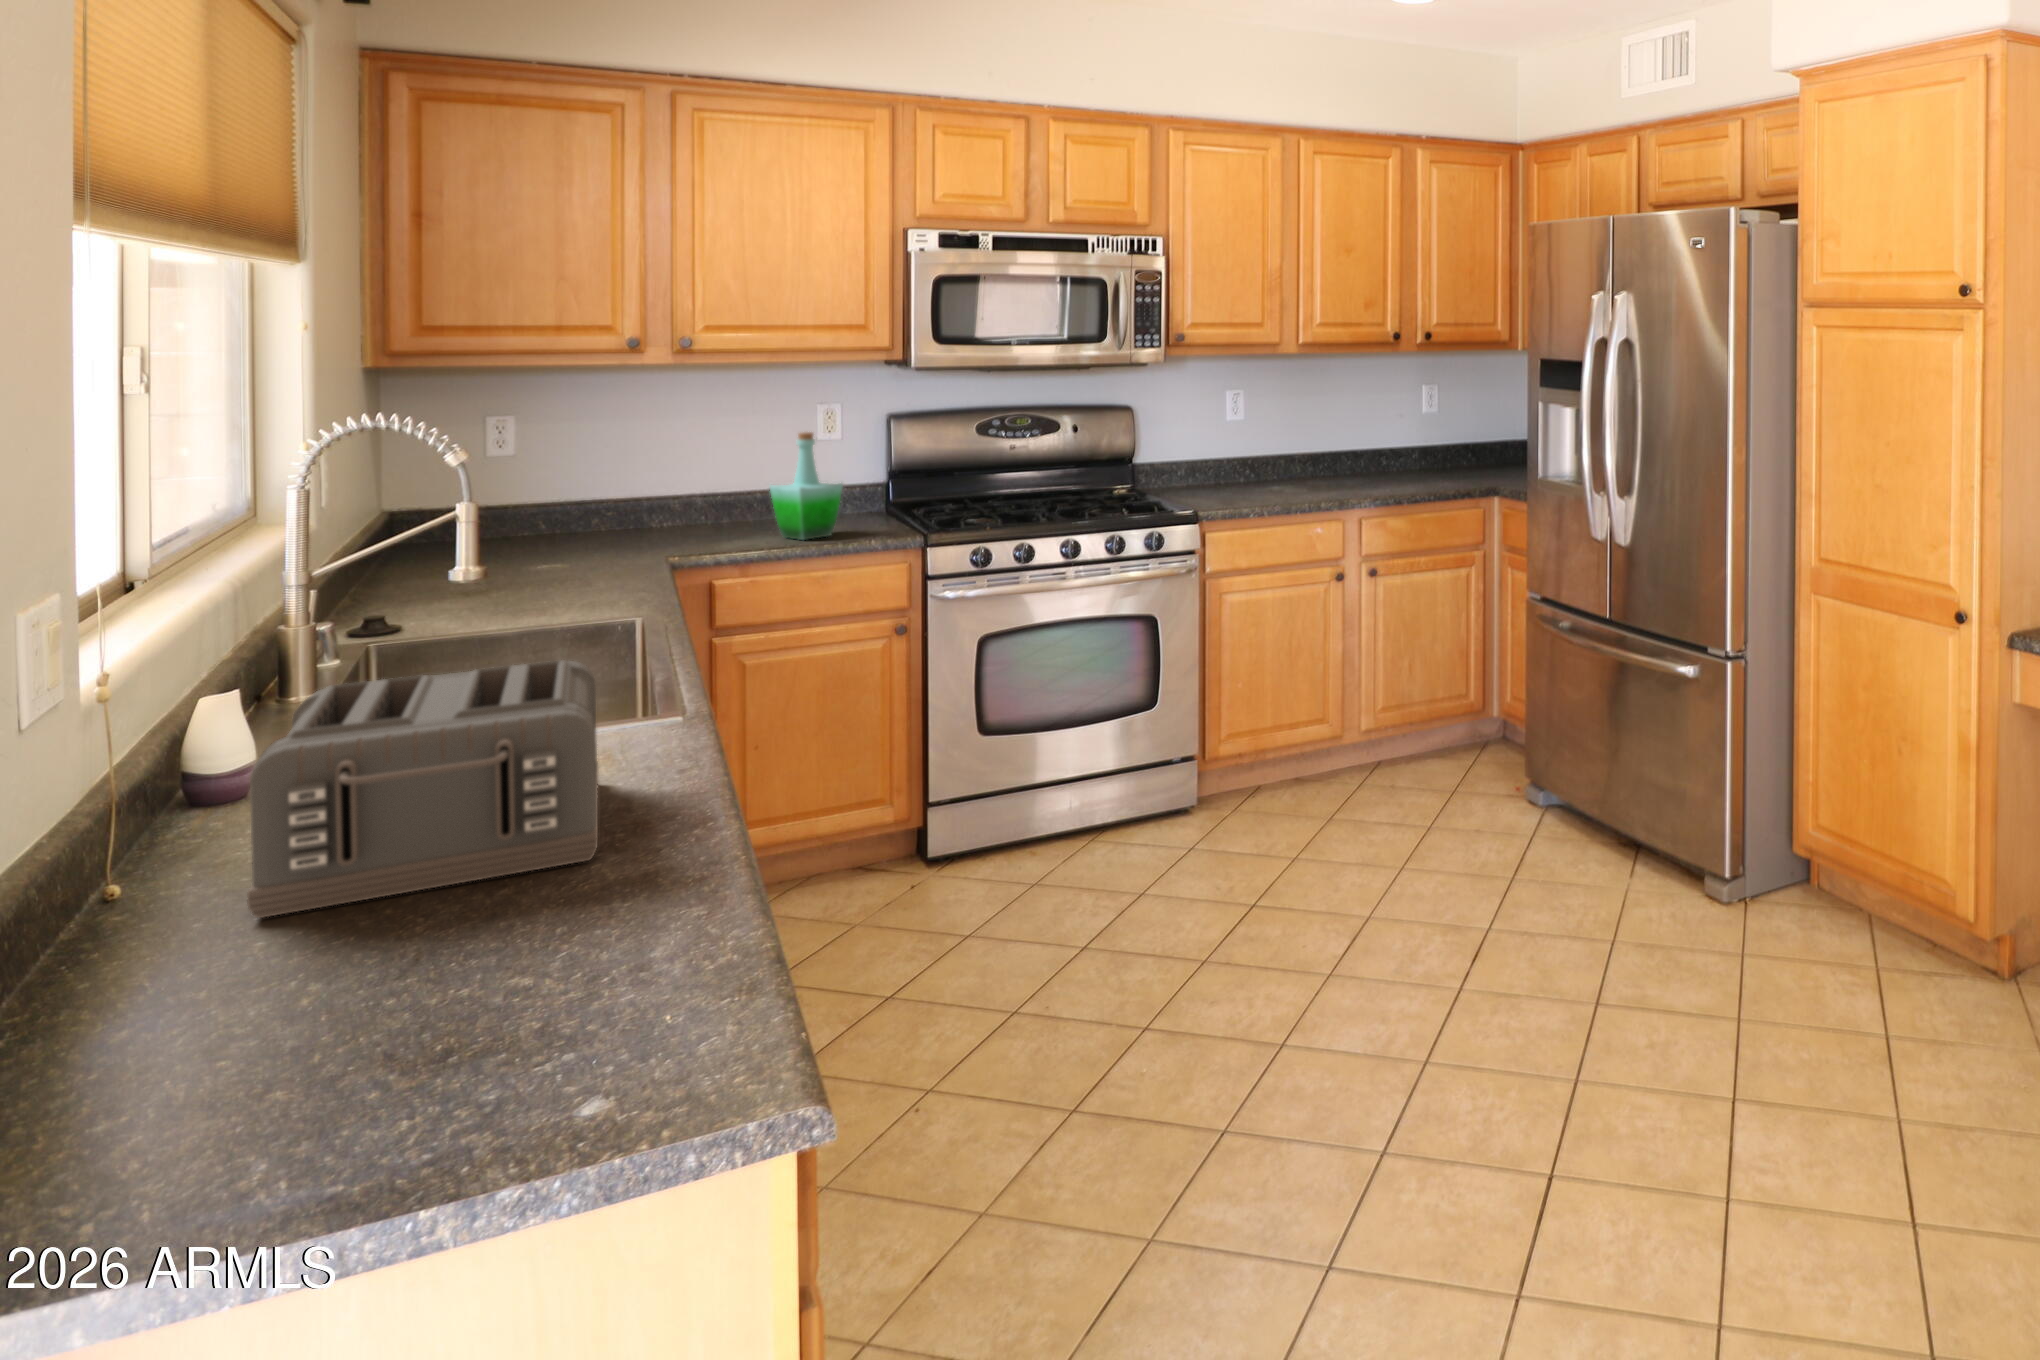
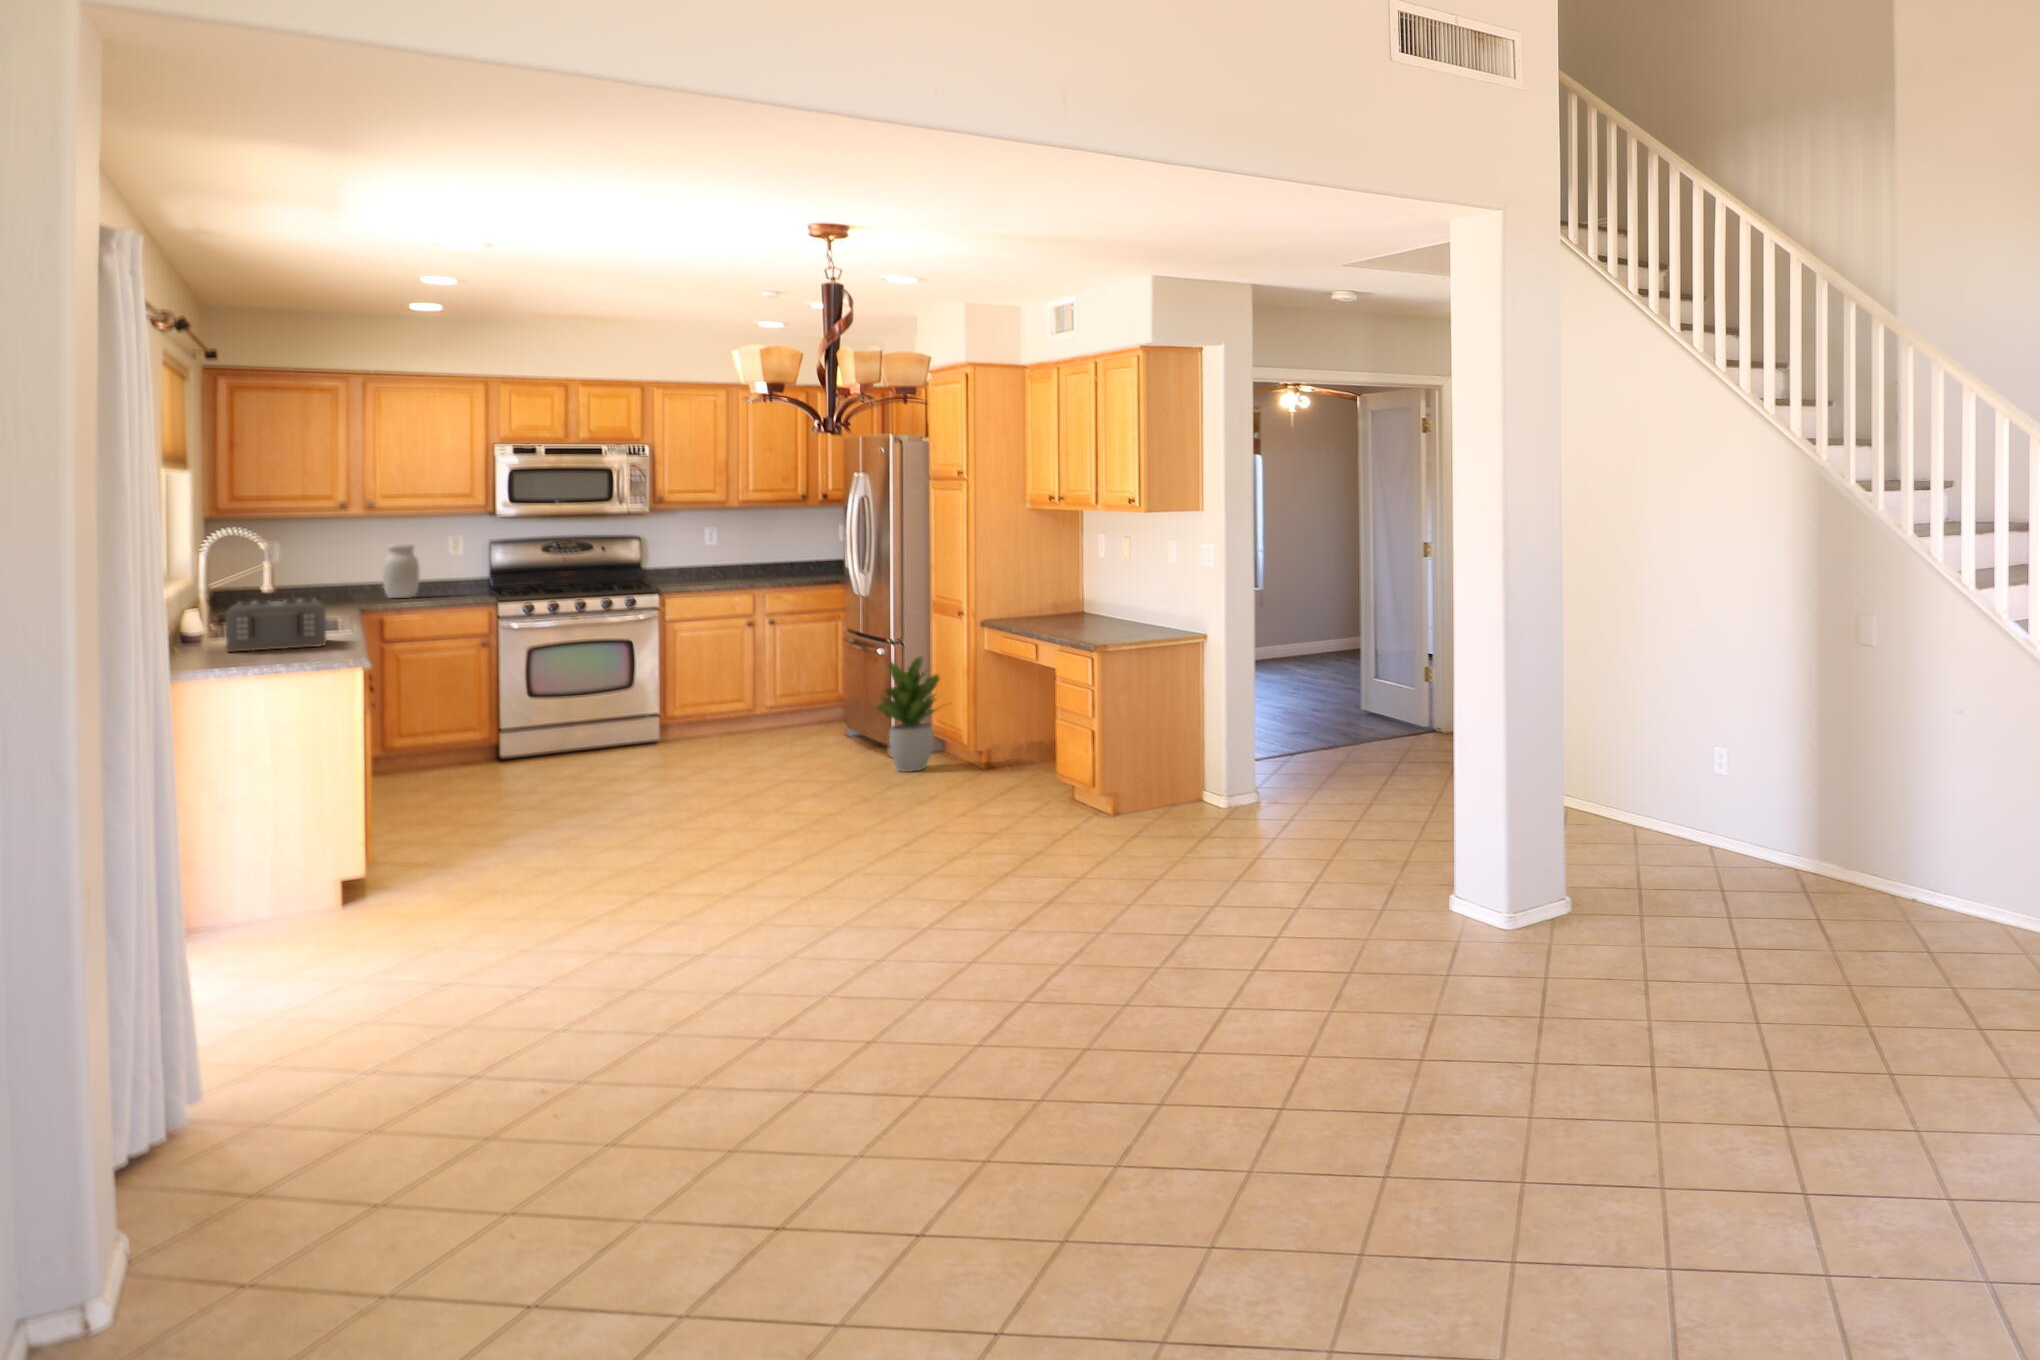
jar: none [706,420,771,529] -> present [383,544,420,598]
bottle: present [770,432,843,540] -> none [416,548,456,600]
potted plant: none [1744,708,1922,979] -> present [872,657,951,772]

